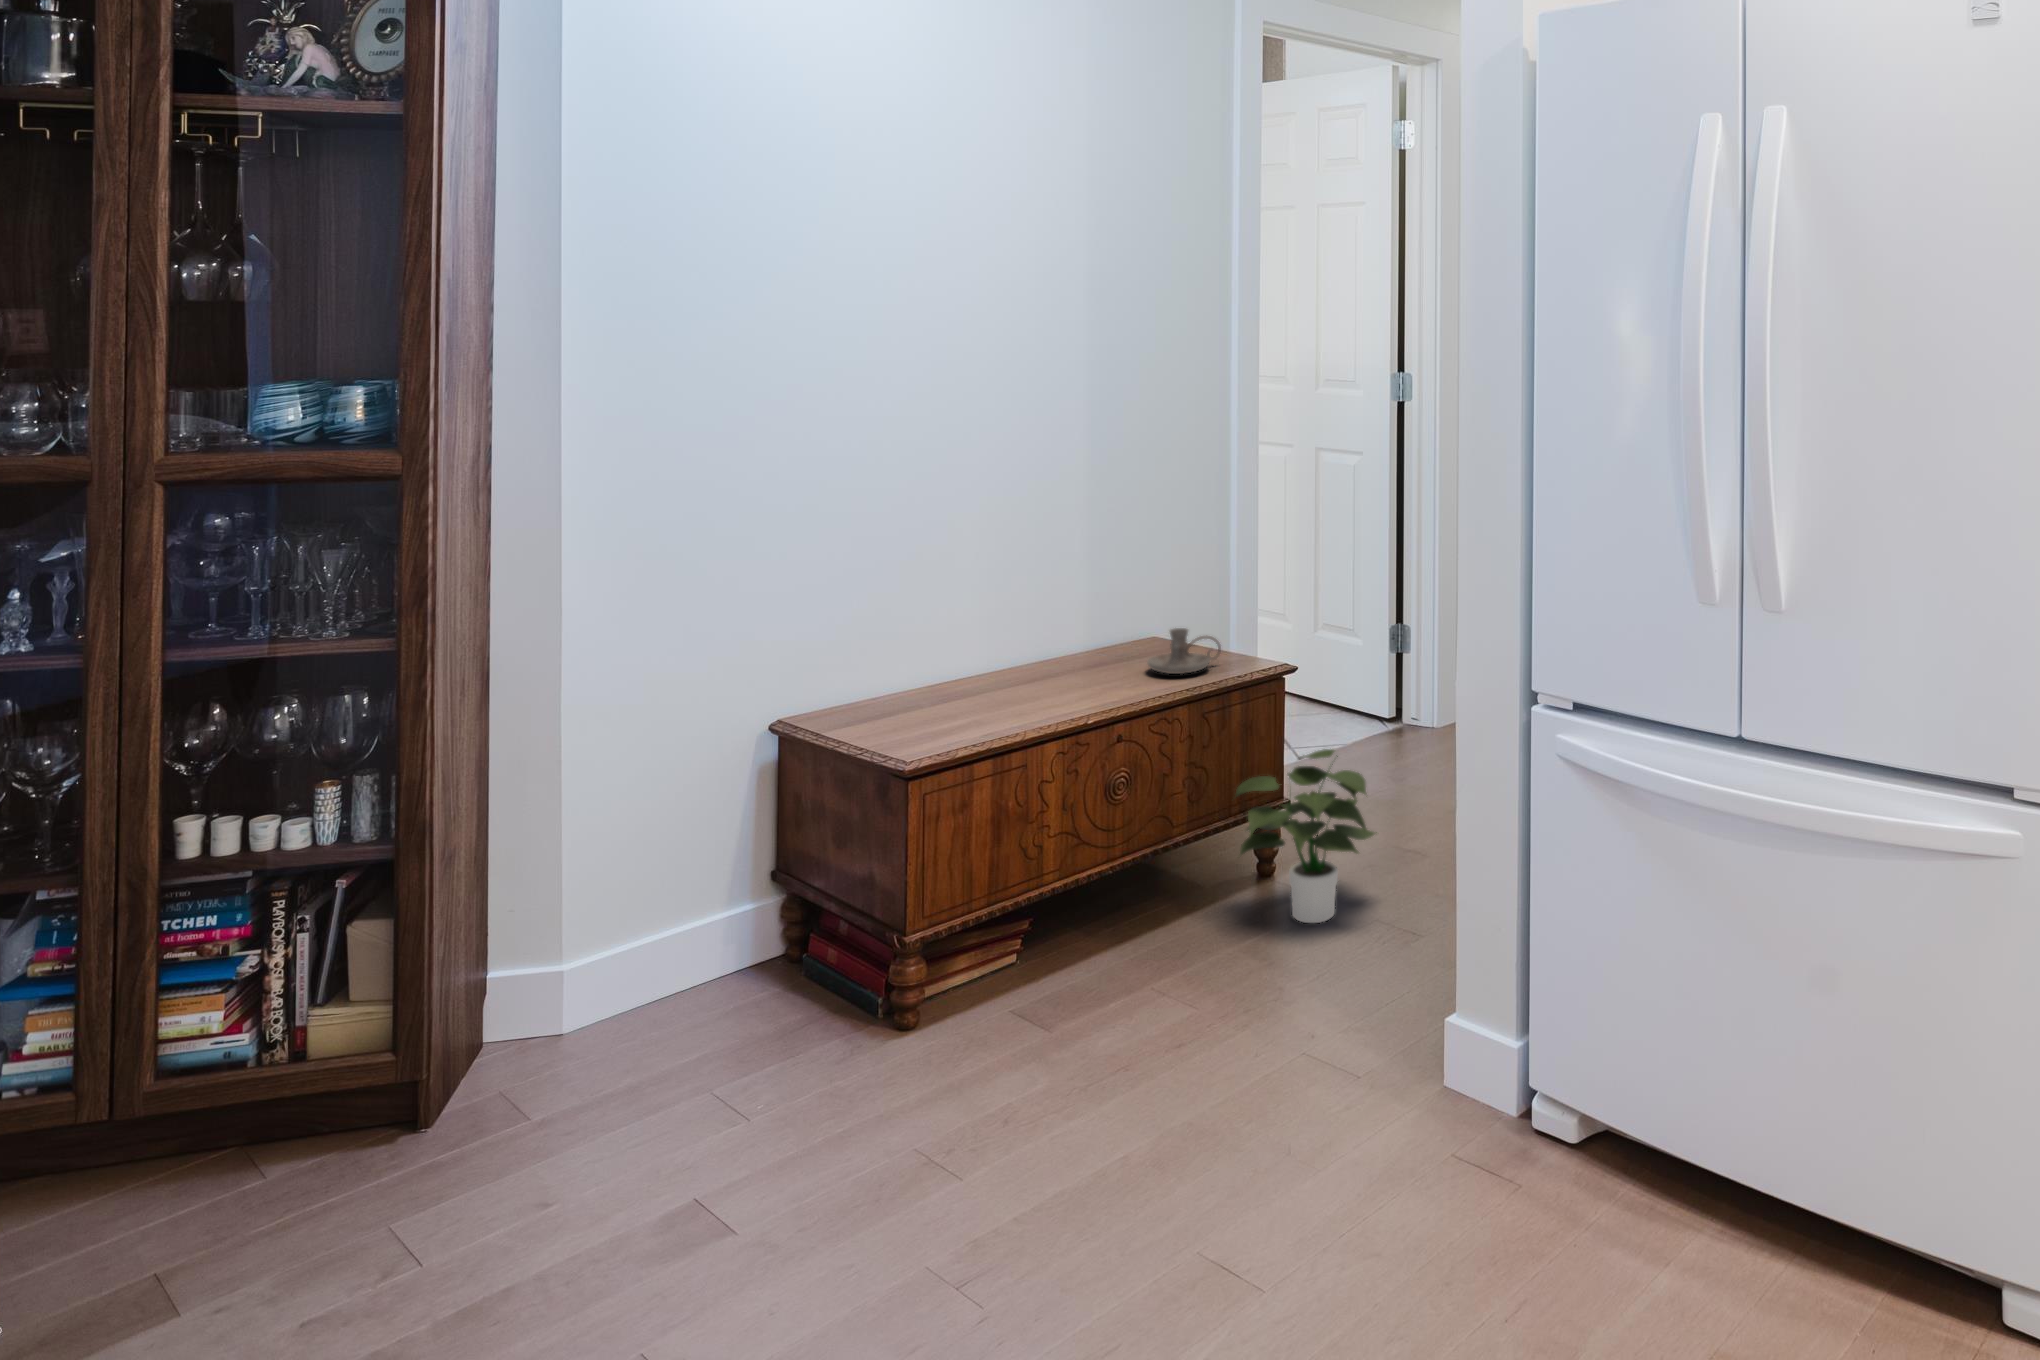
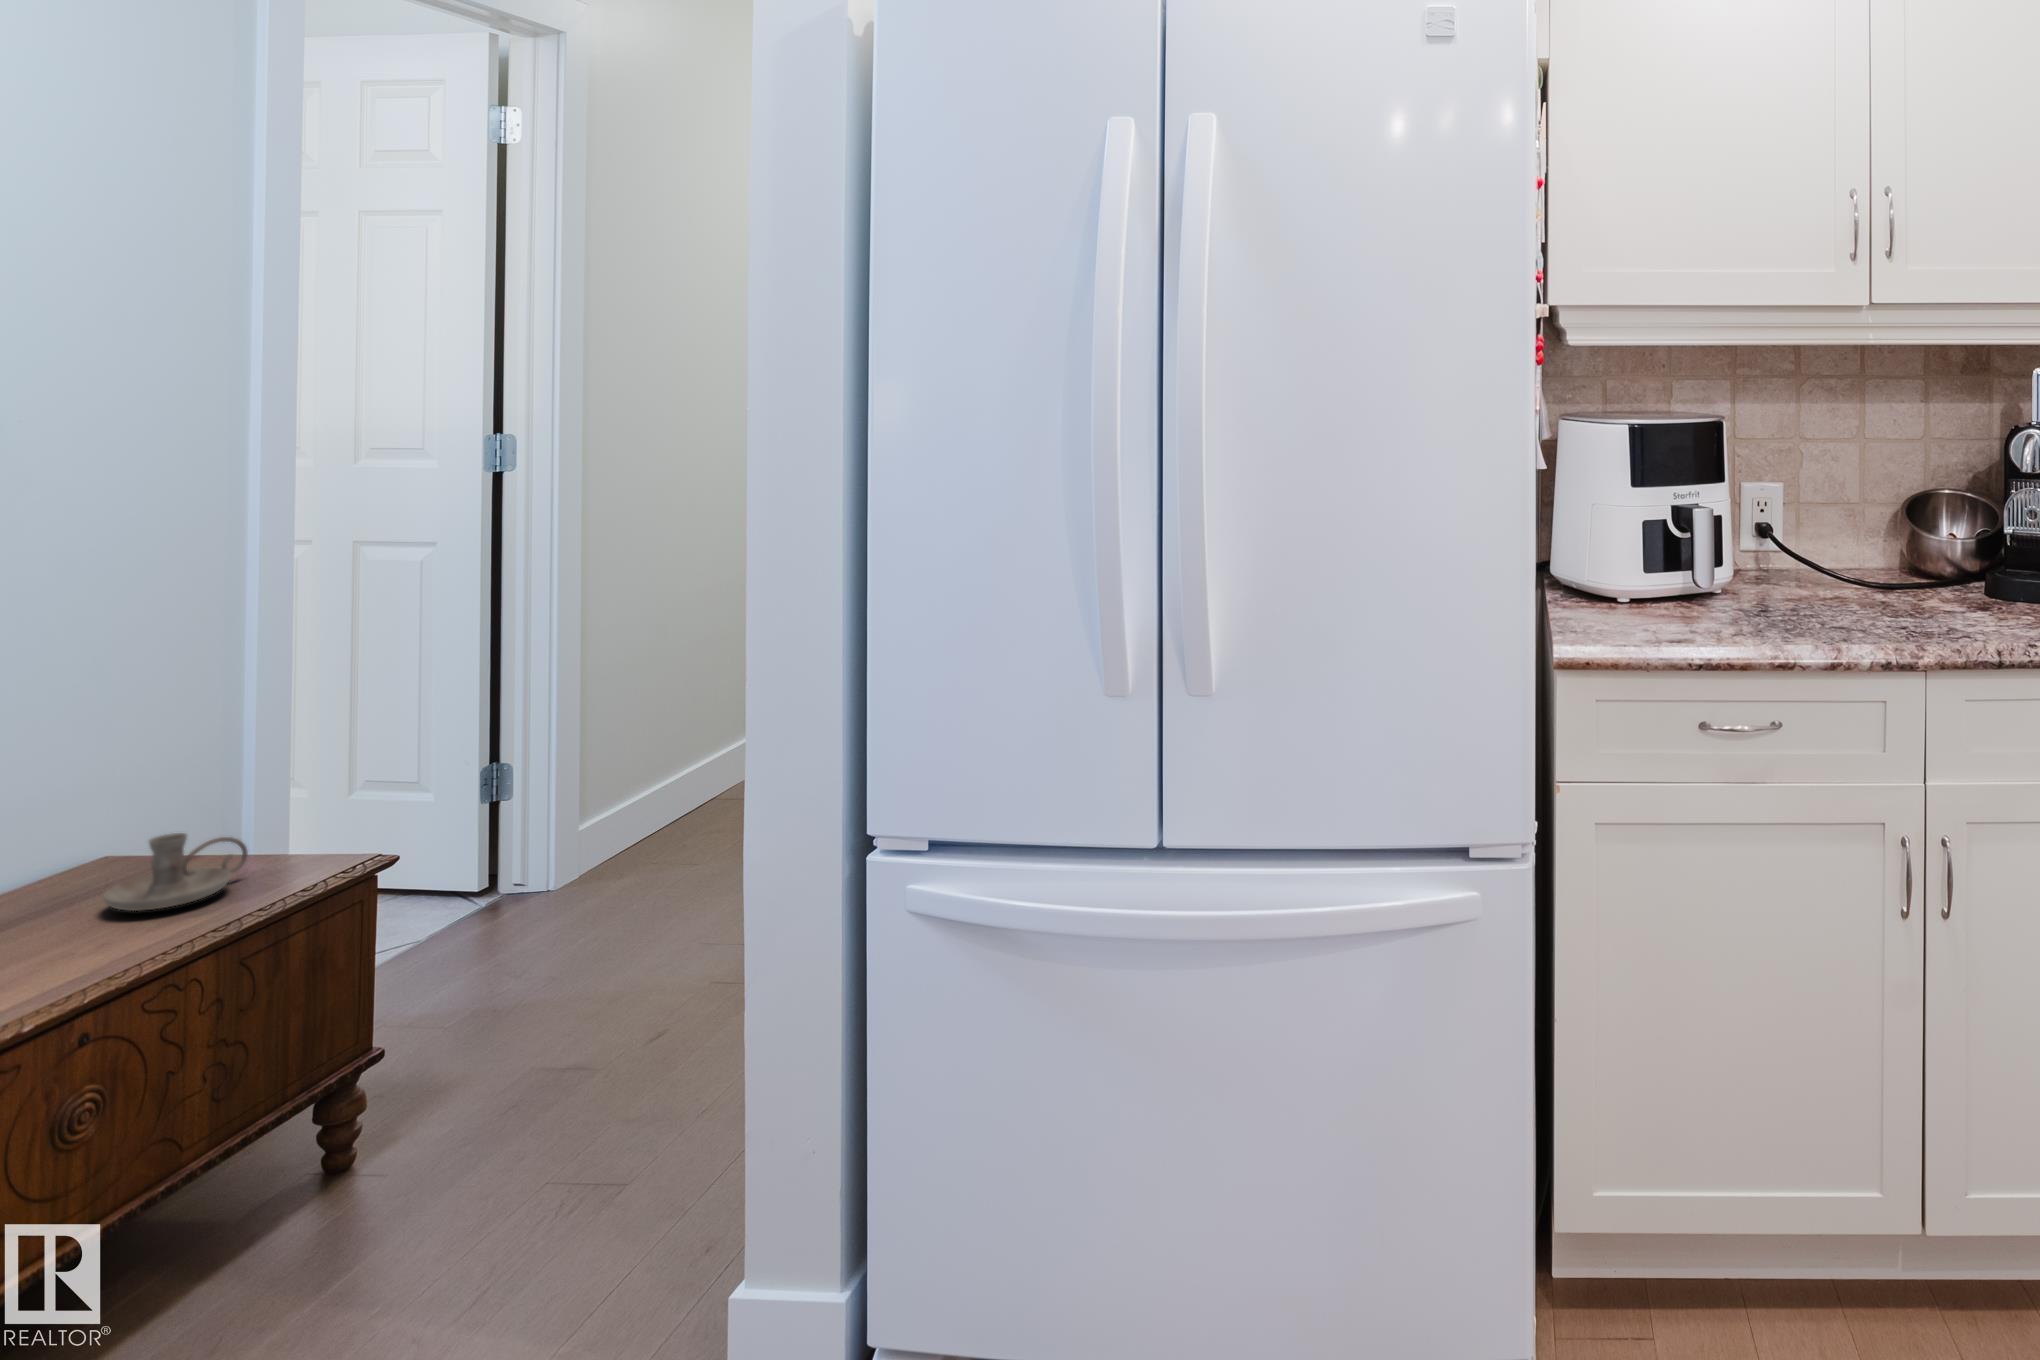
potted plant: present [1236,749,1377,923] -> none [293,964,543,1226]

